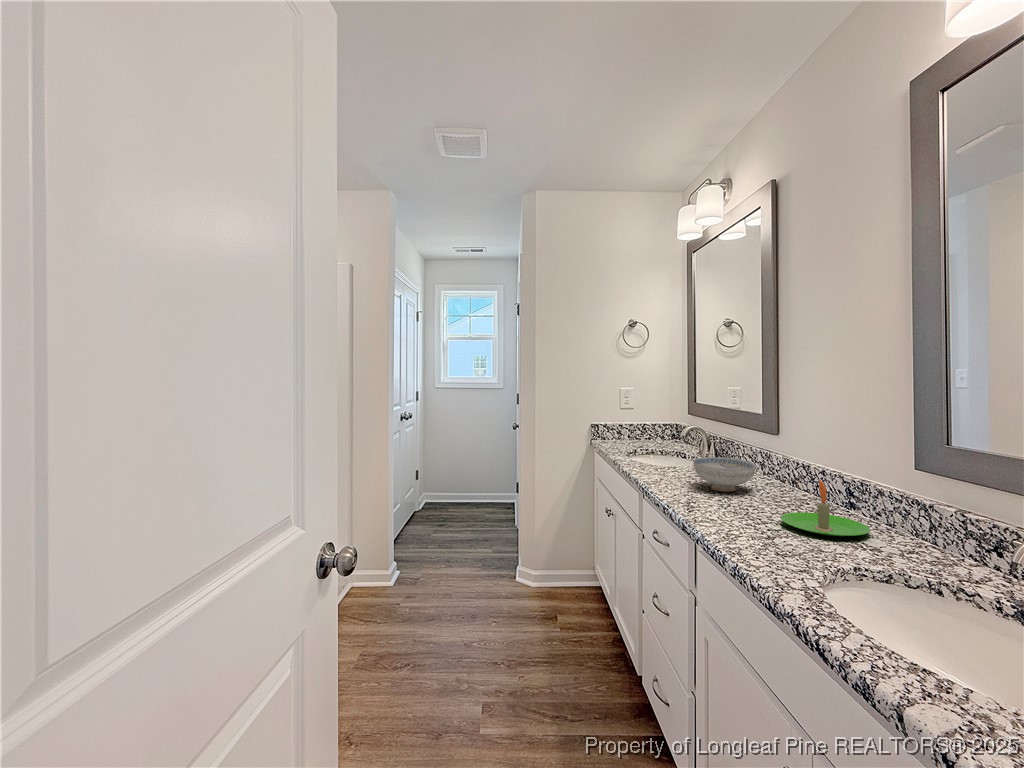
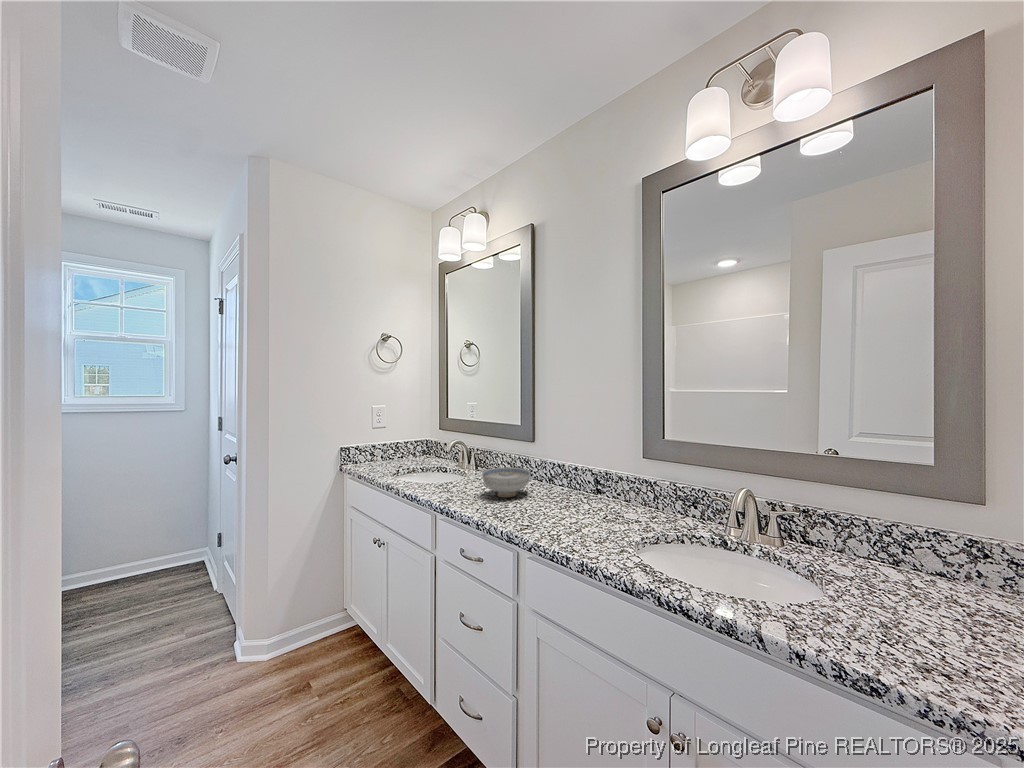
candle: present [781,480,870,536] -> none [571,477,629,519]

